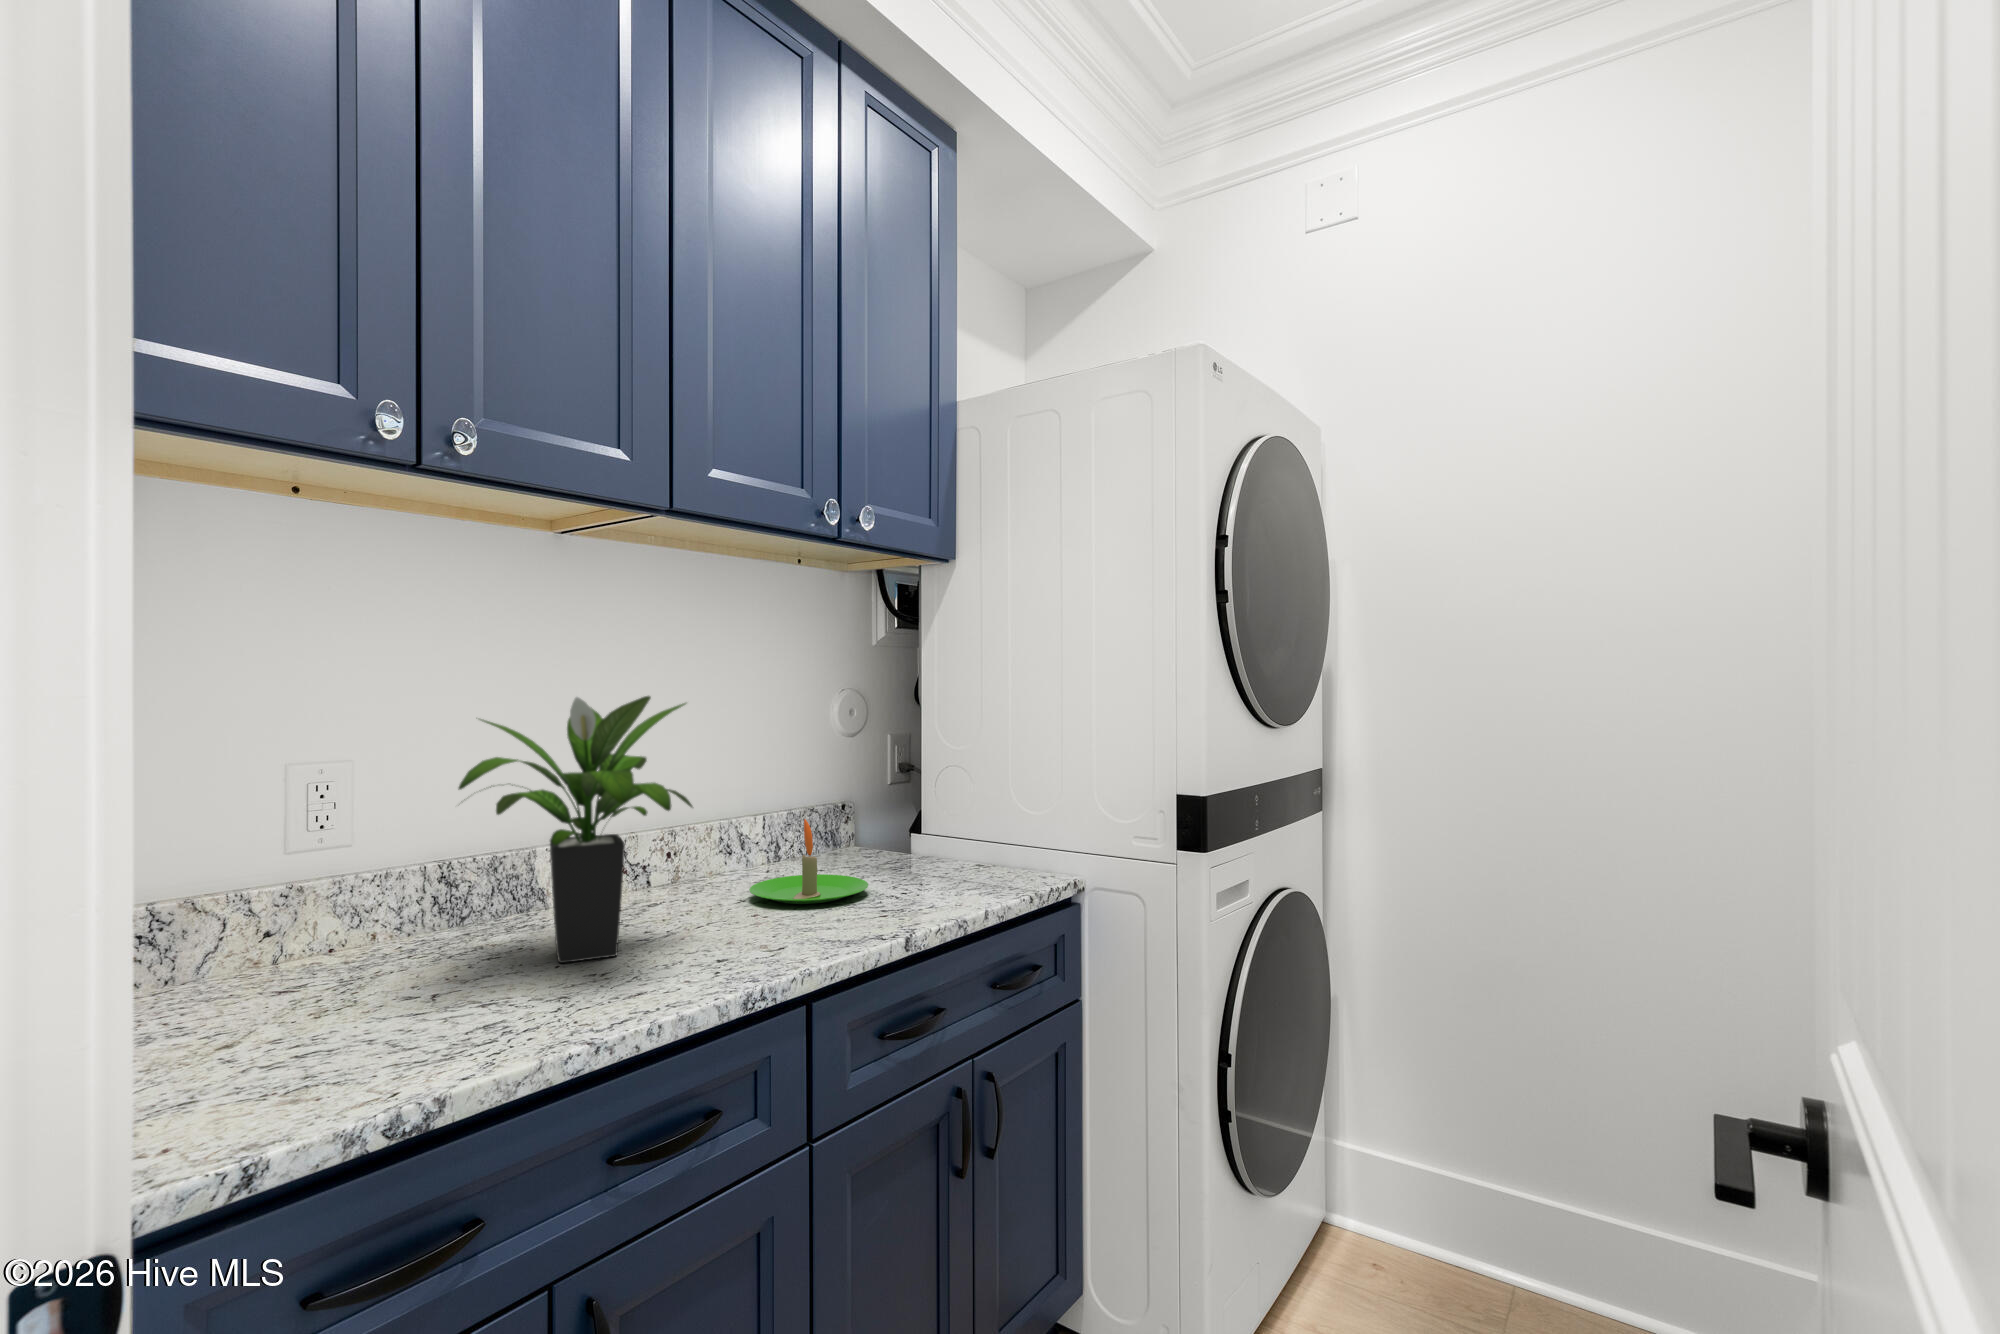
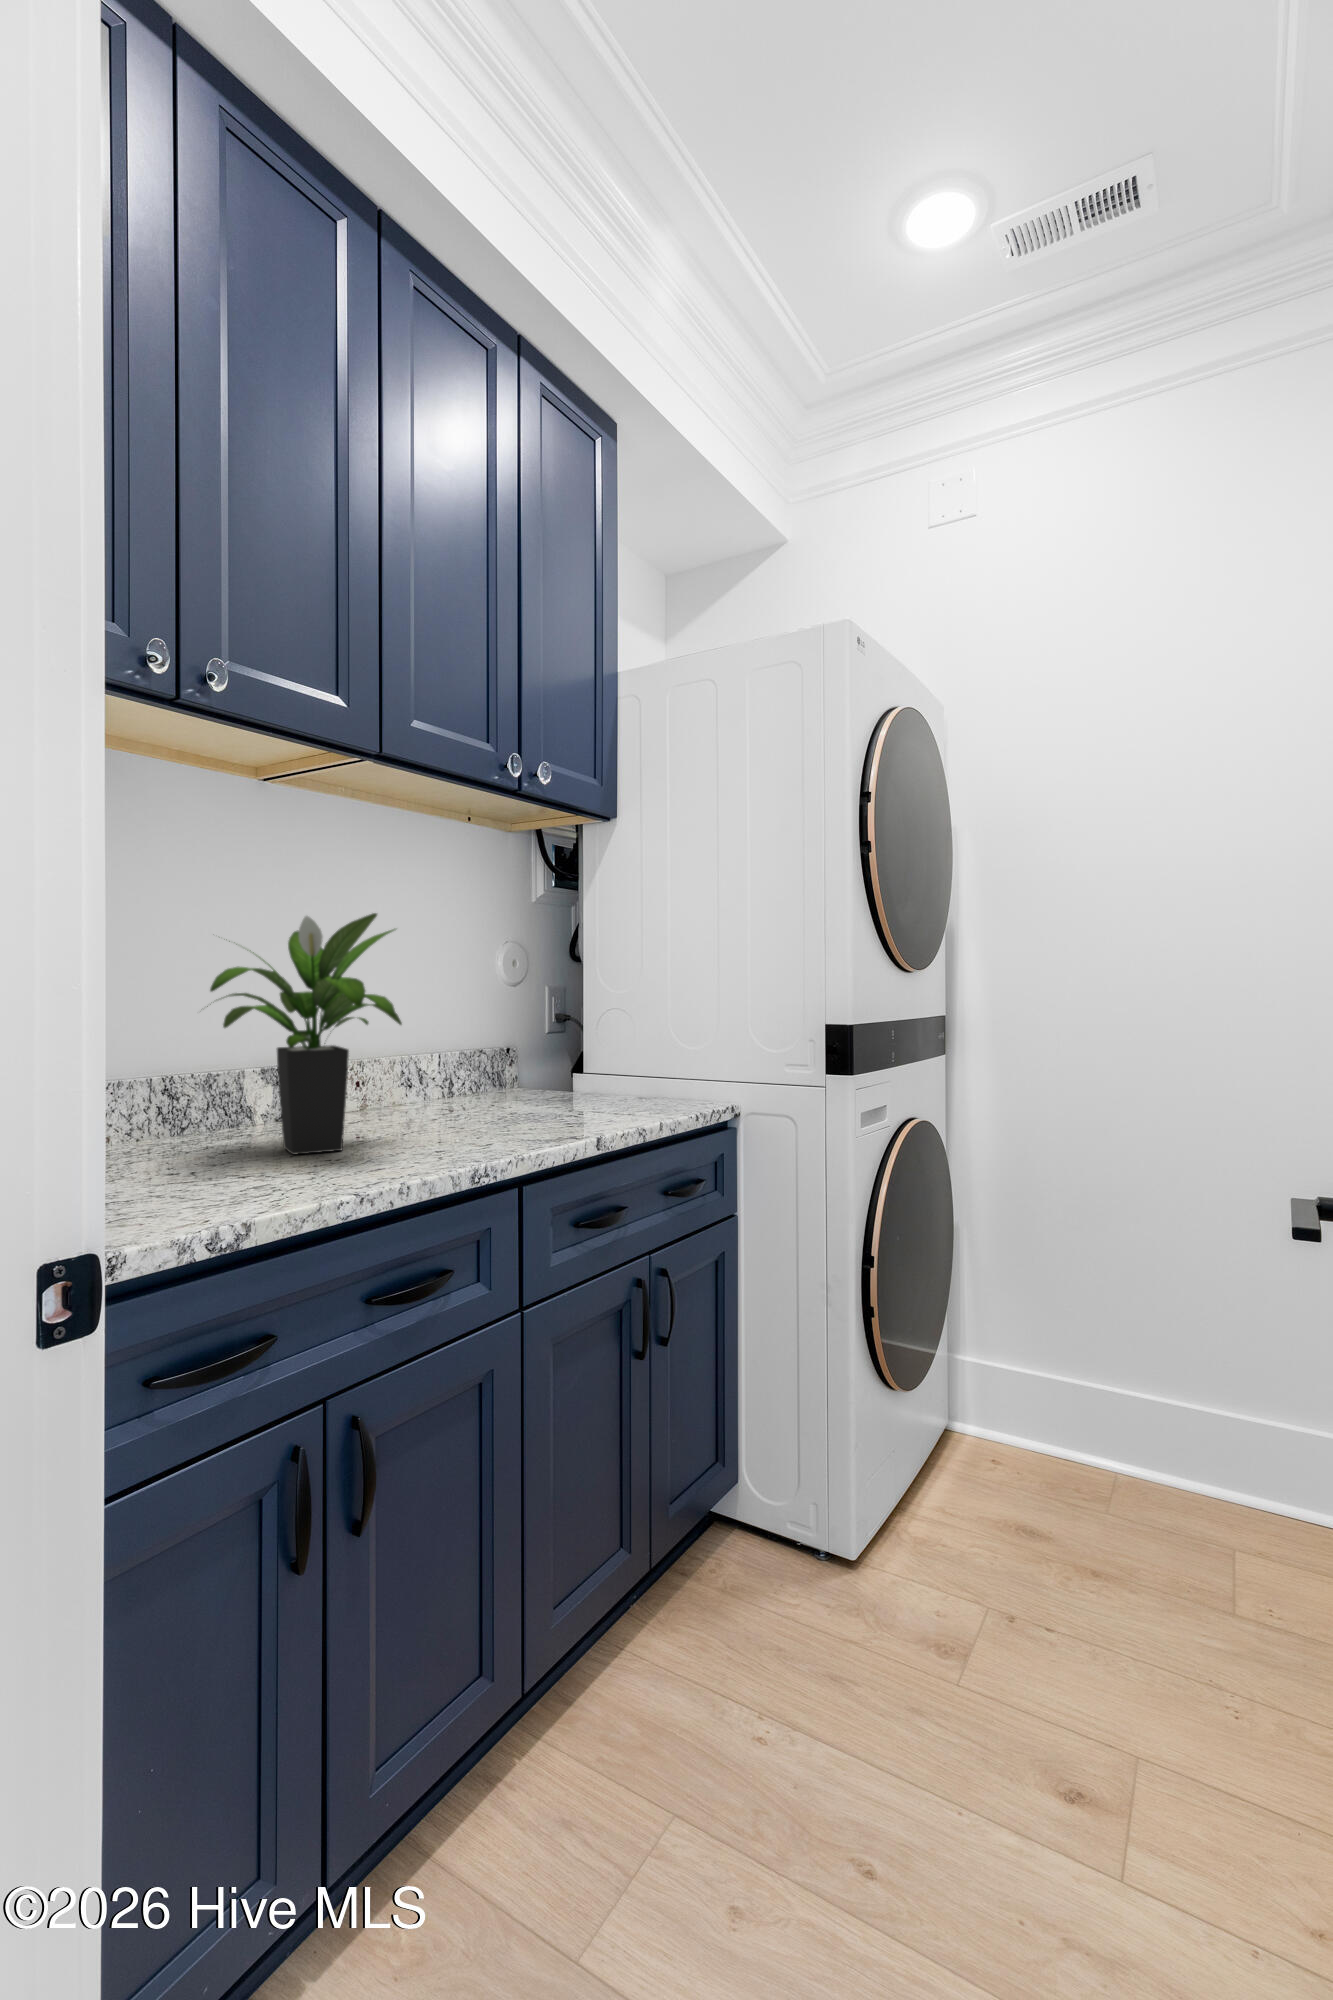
candle: present [749,819,868,904] -> none [440,1046,549,1121]

